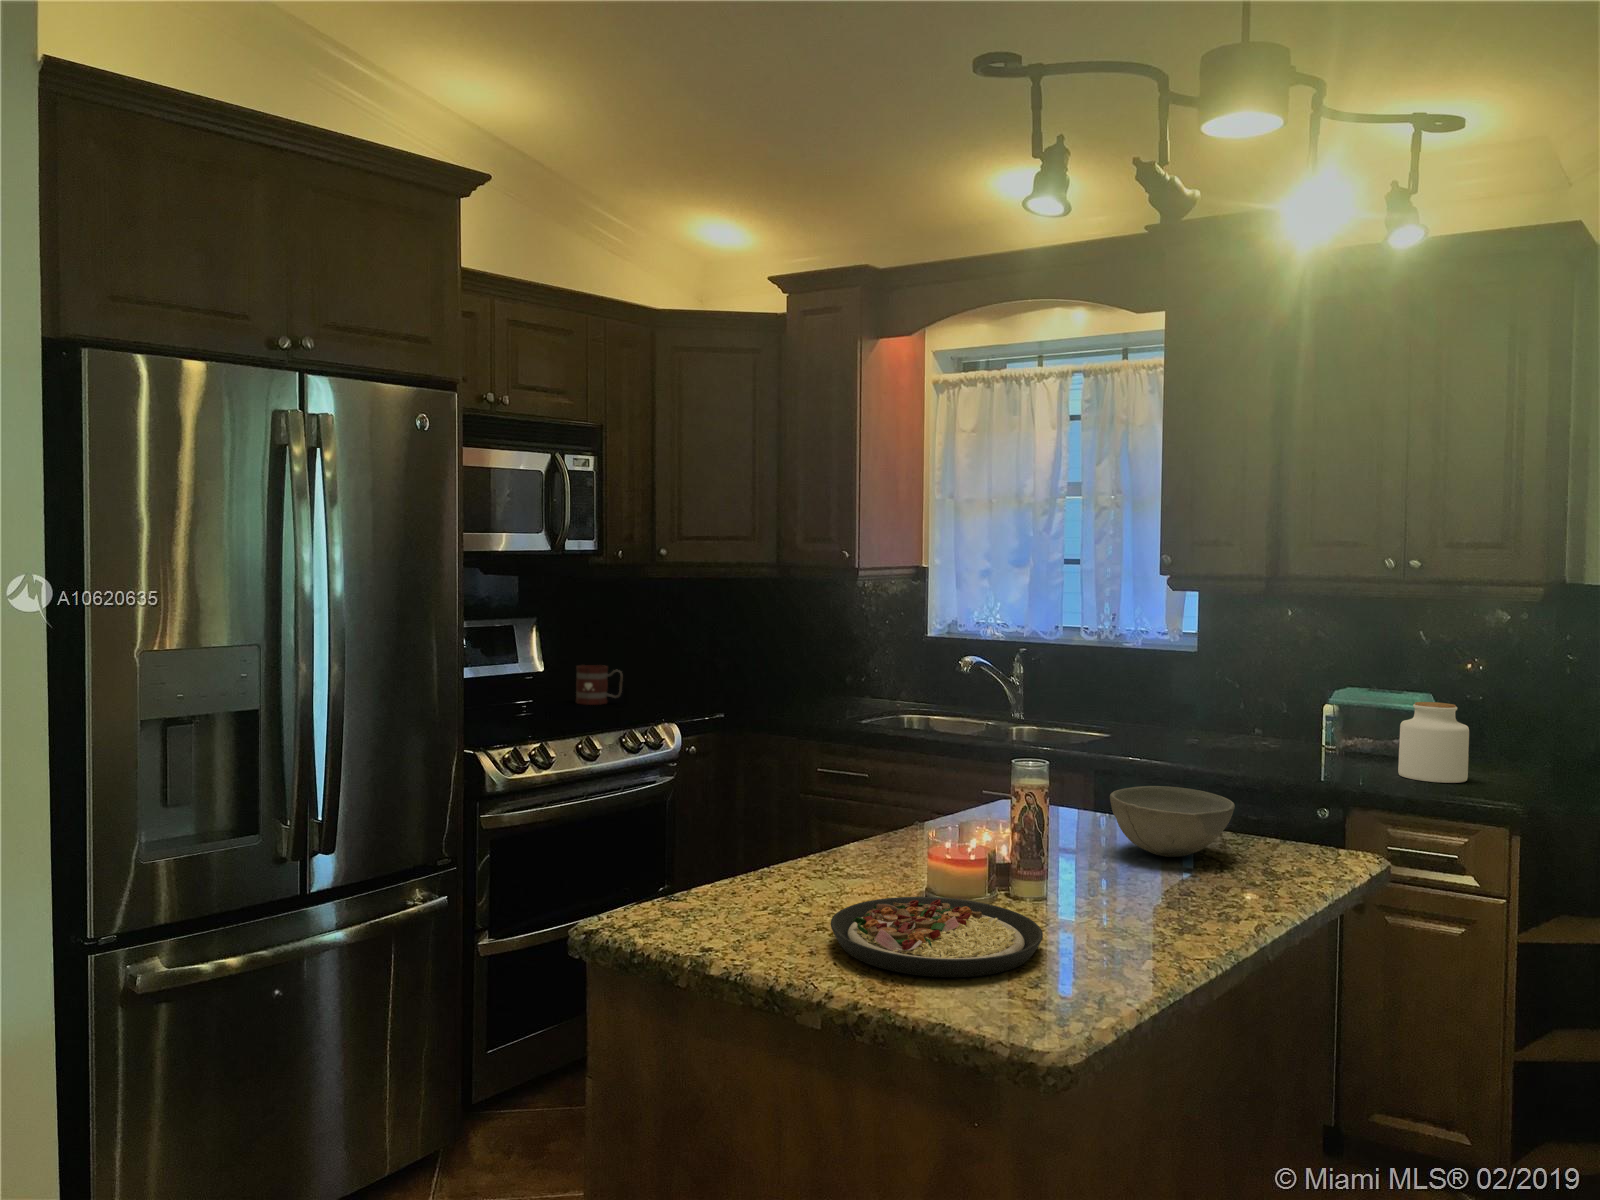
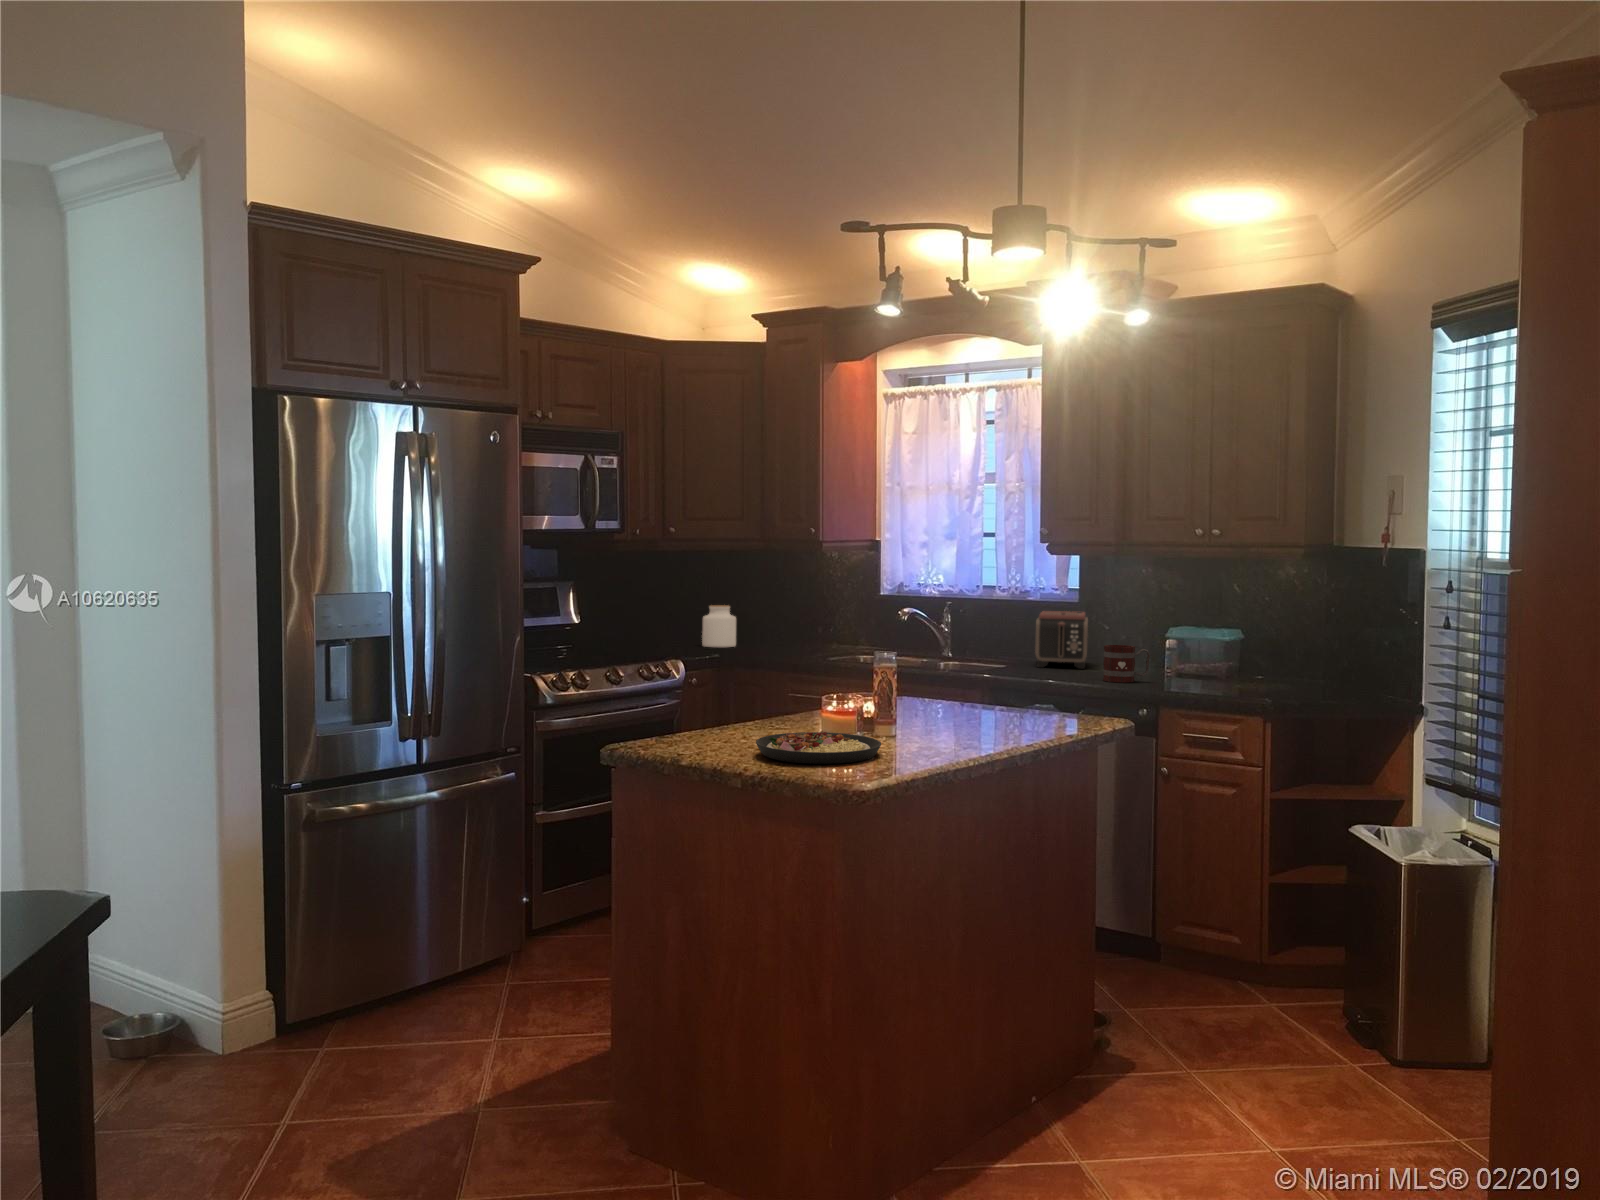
toaster: none [1141,661,1216,742] -> present [1035,611,1088,669]
mug: present [576,665,623,705] -> present [1103,645,1150,683]
jar: present [1398,702,1469,783] -> present [702,605,736,647]
bowl: present [1110,786,1235,857] -> none [956,678,1036,720]

